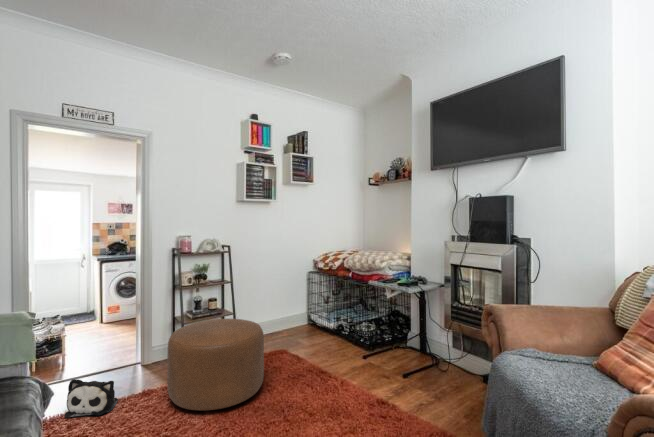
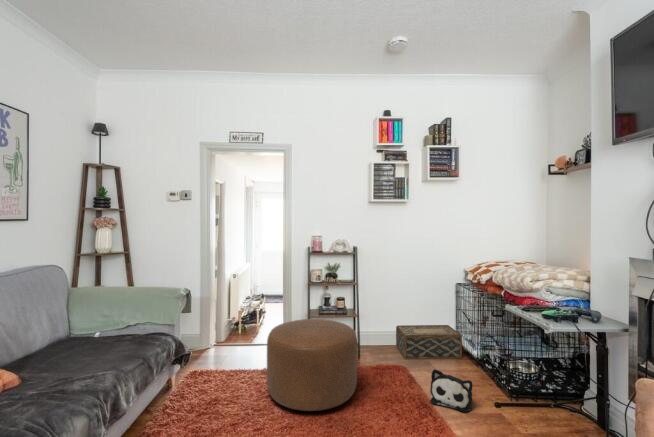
woven basket: none [263,310,319,345] -> present [396,325,462,359]
plush toy: present [64,379,118,418] -> present [430,369,473,412]

